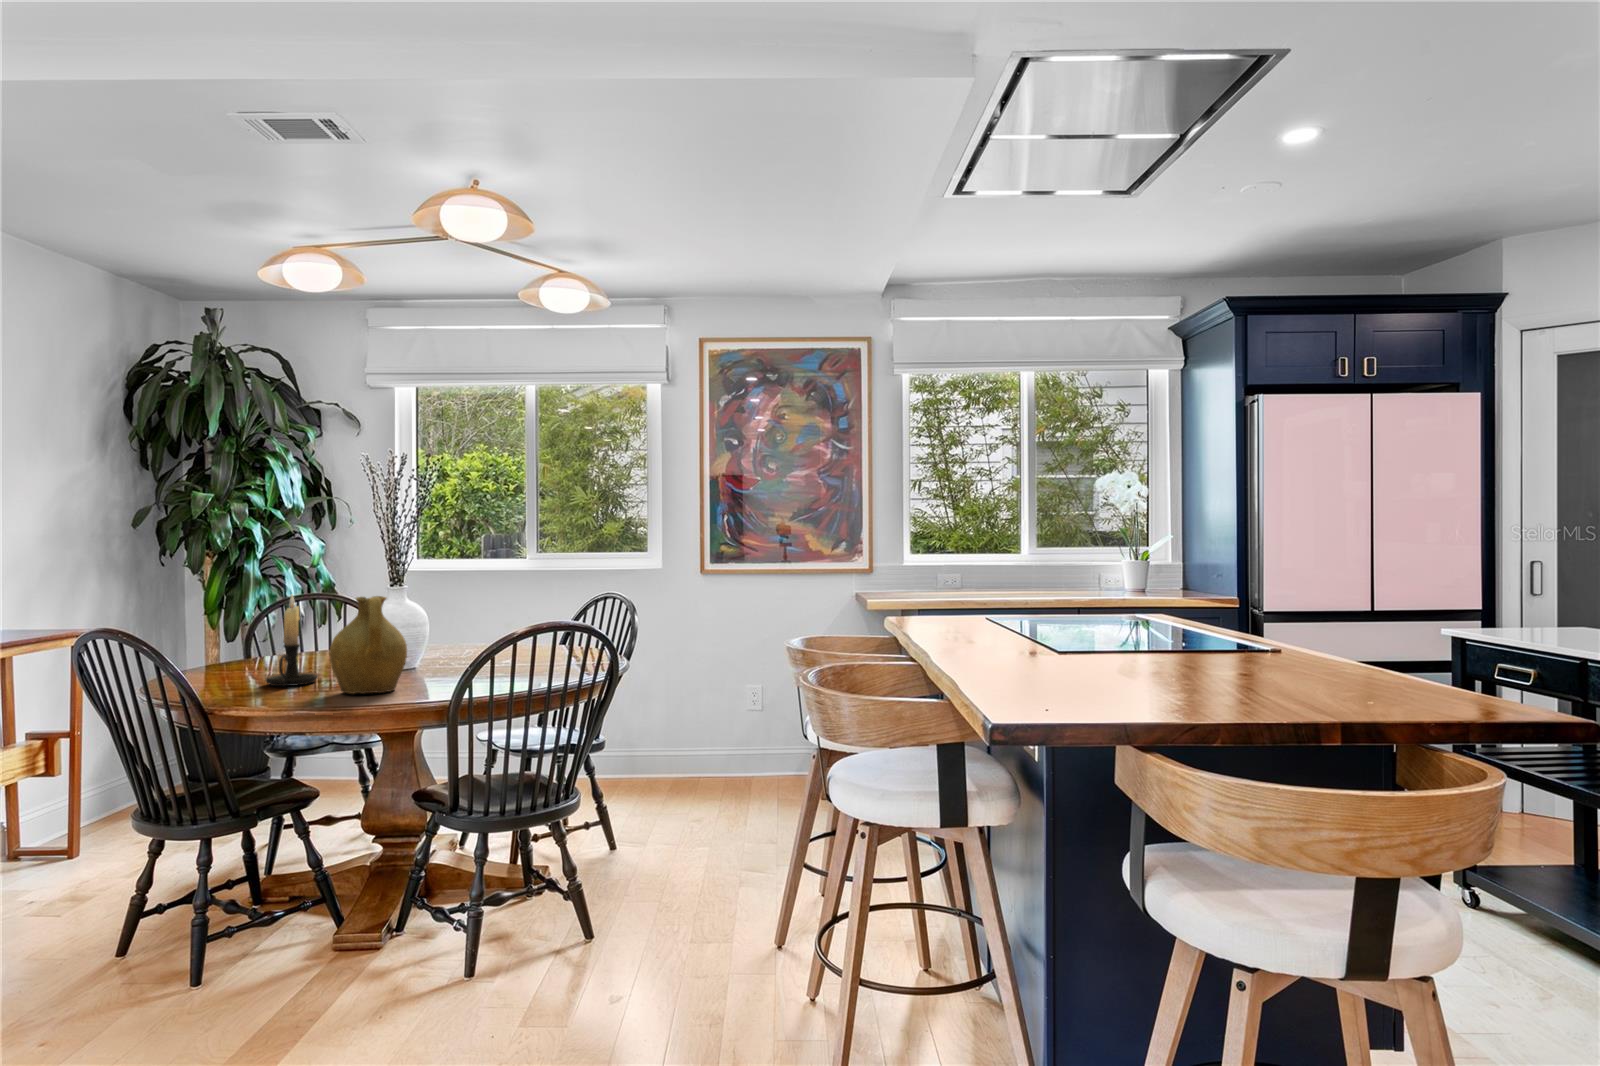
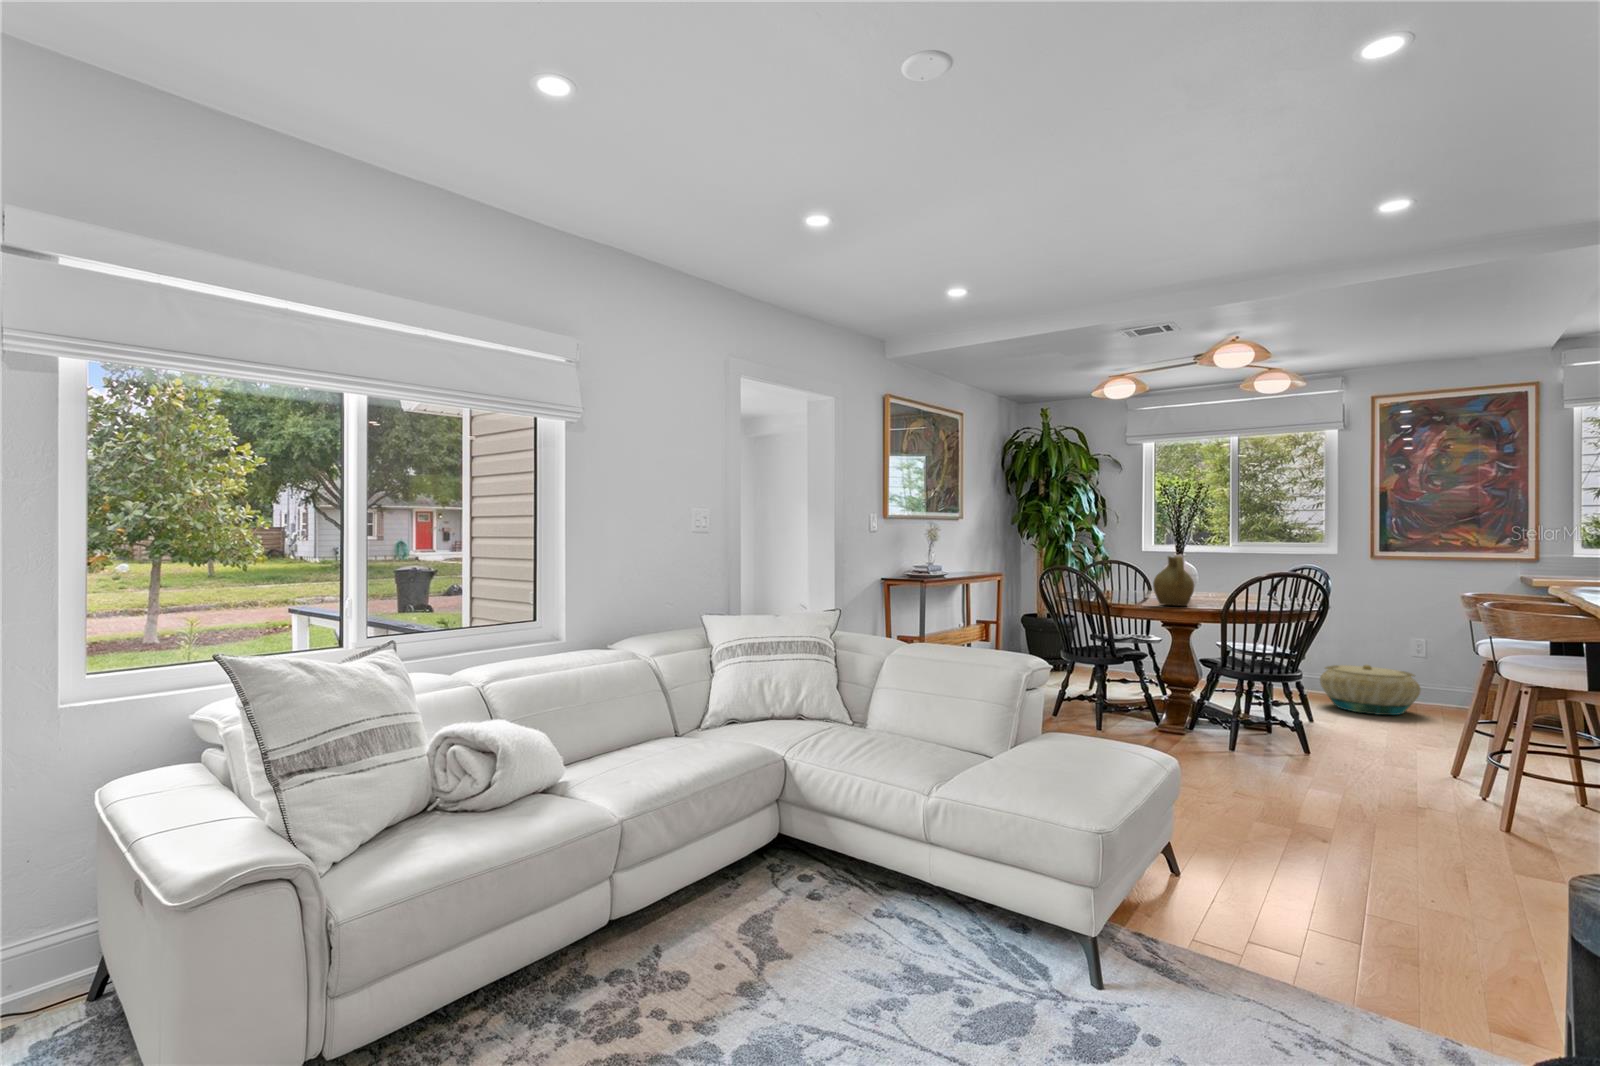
candle holder: present [266,596,318,686] -> none [1112,555,1139,602]
basket: none [639,724,756,798] -> present [1320,665,1421,715]

